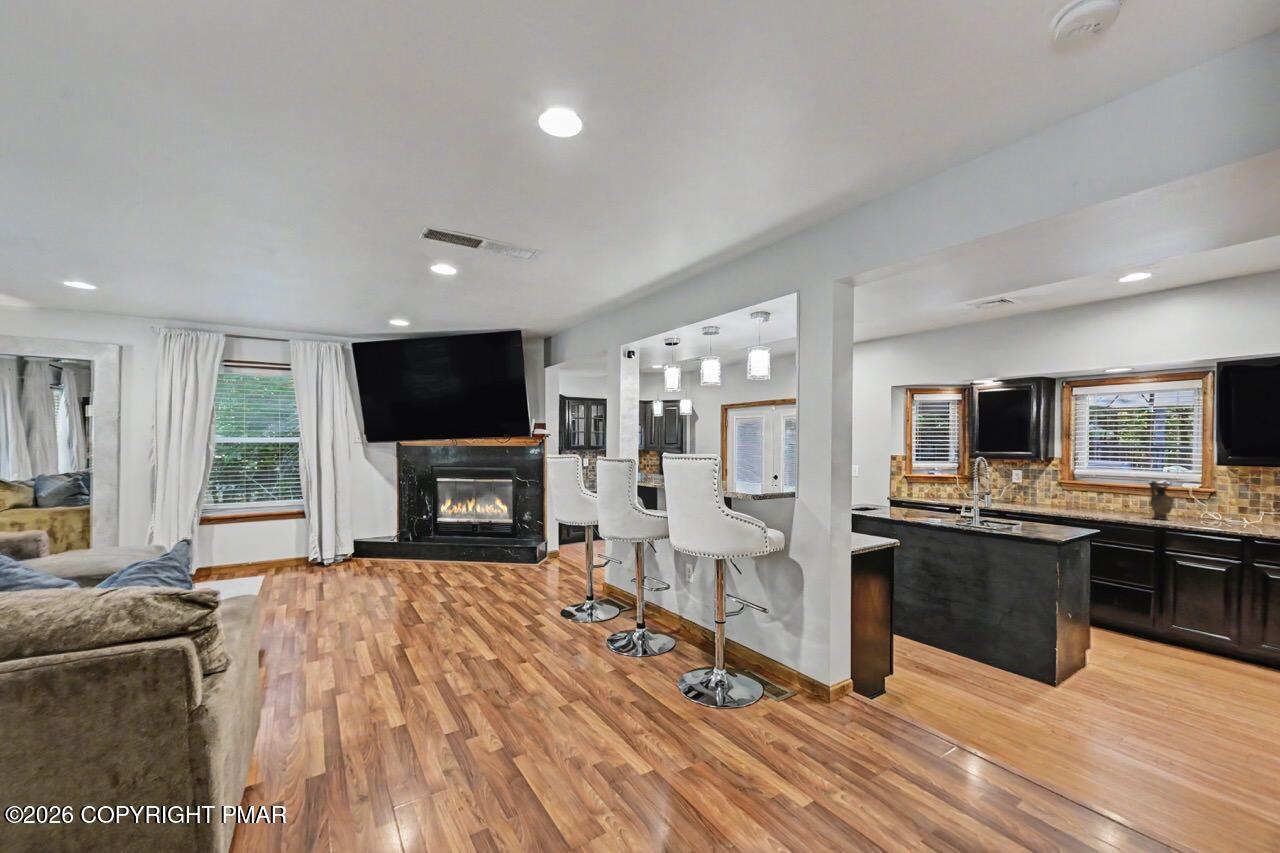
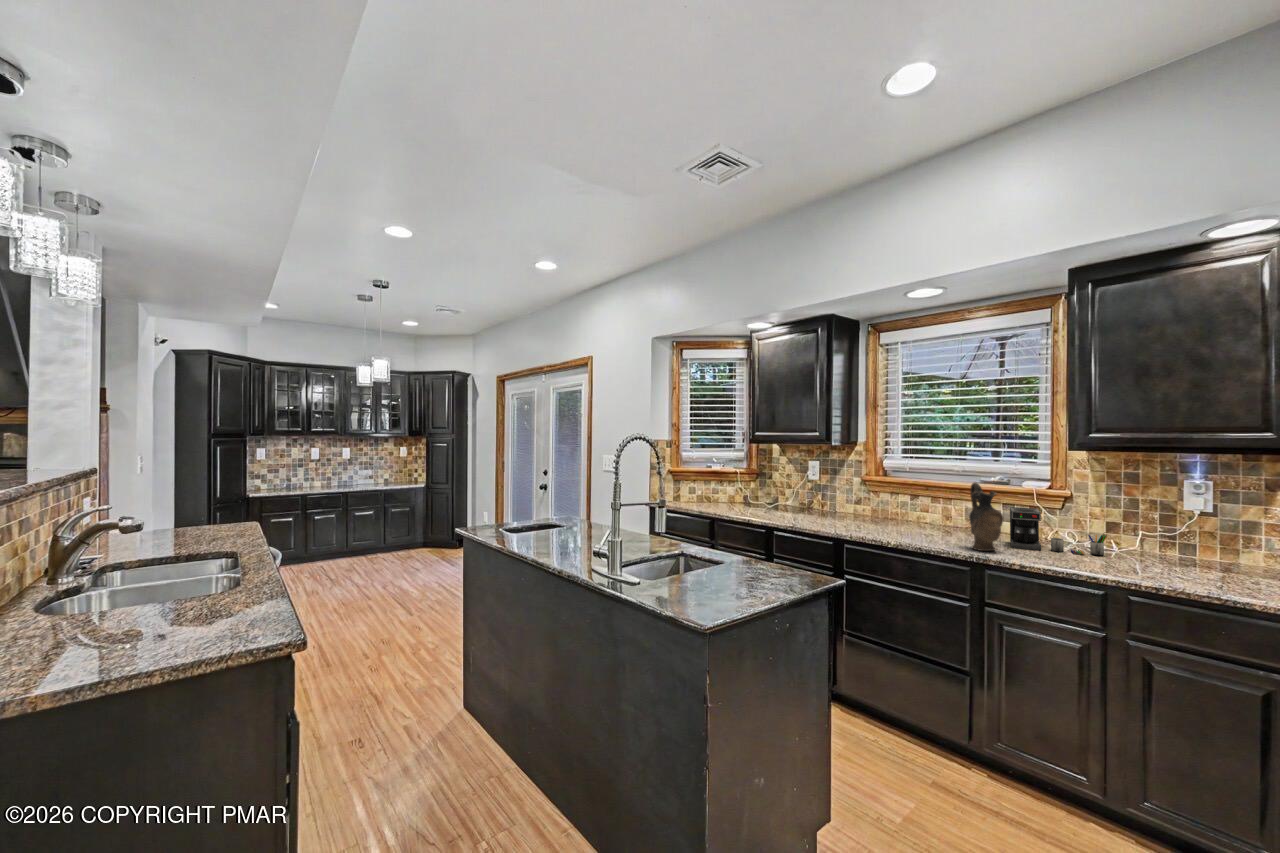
coffee maker: none [1174,497,1240,524] -> present [1010,507,1107,555]

